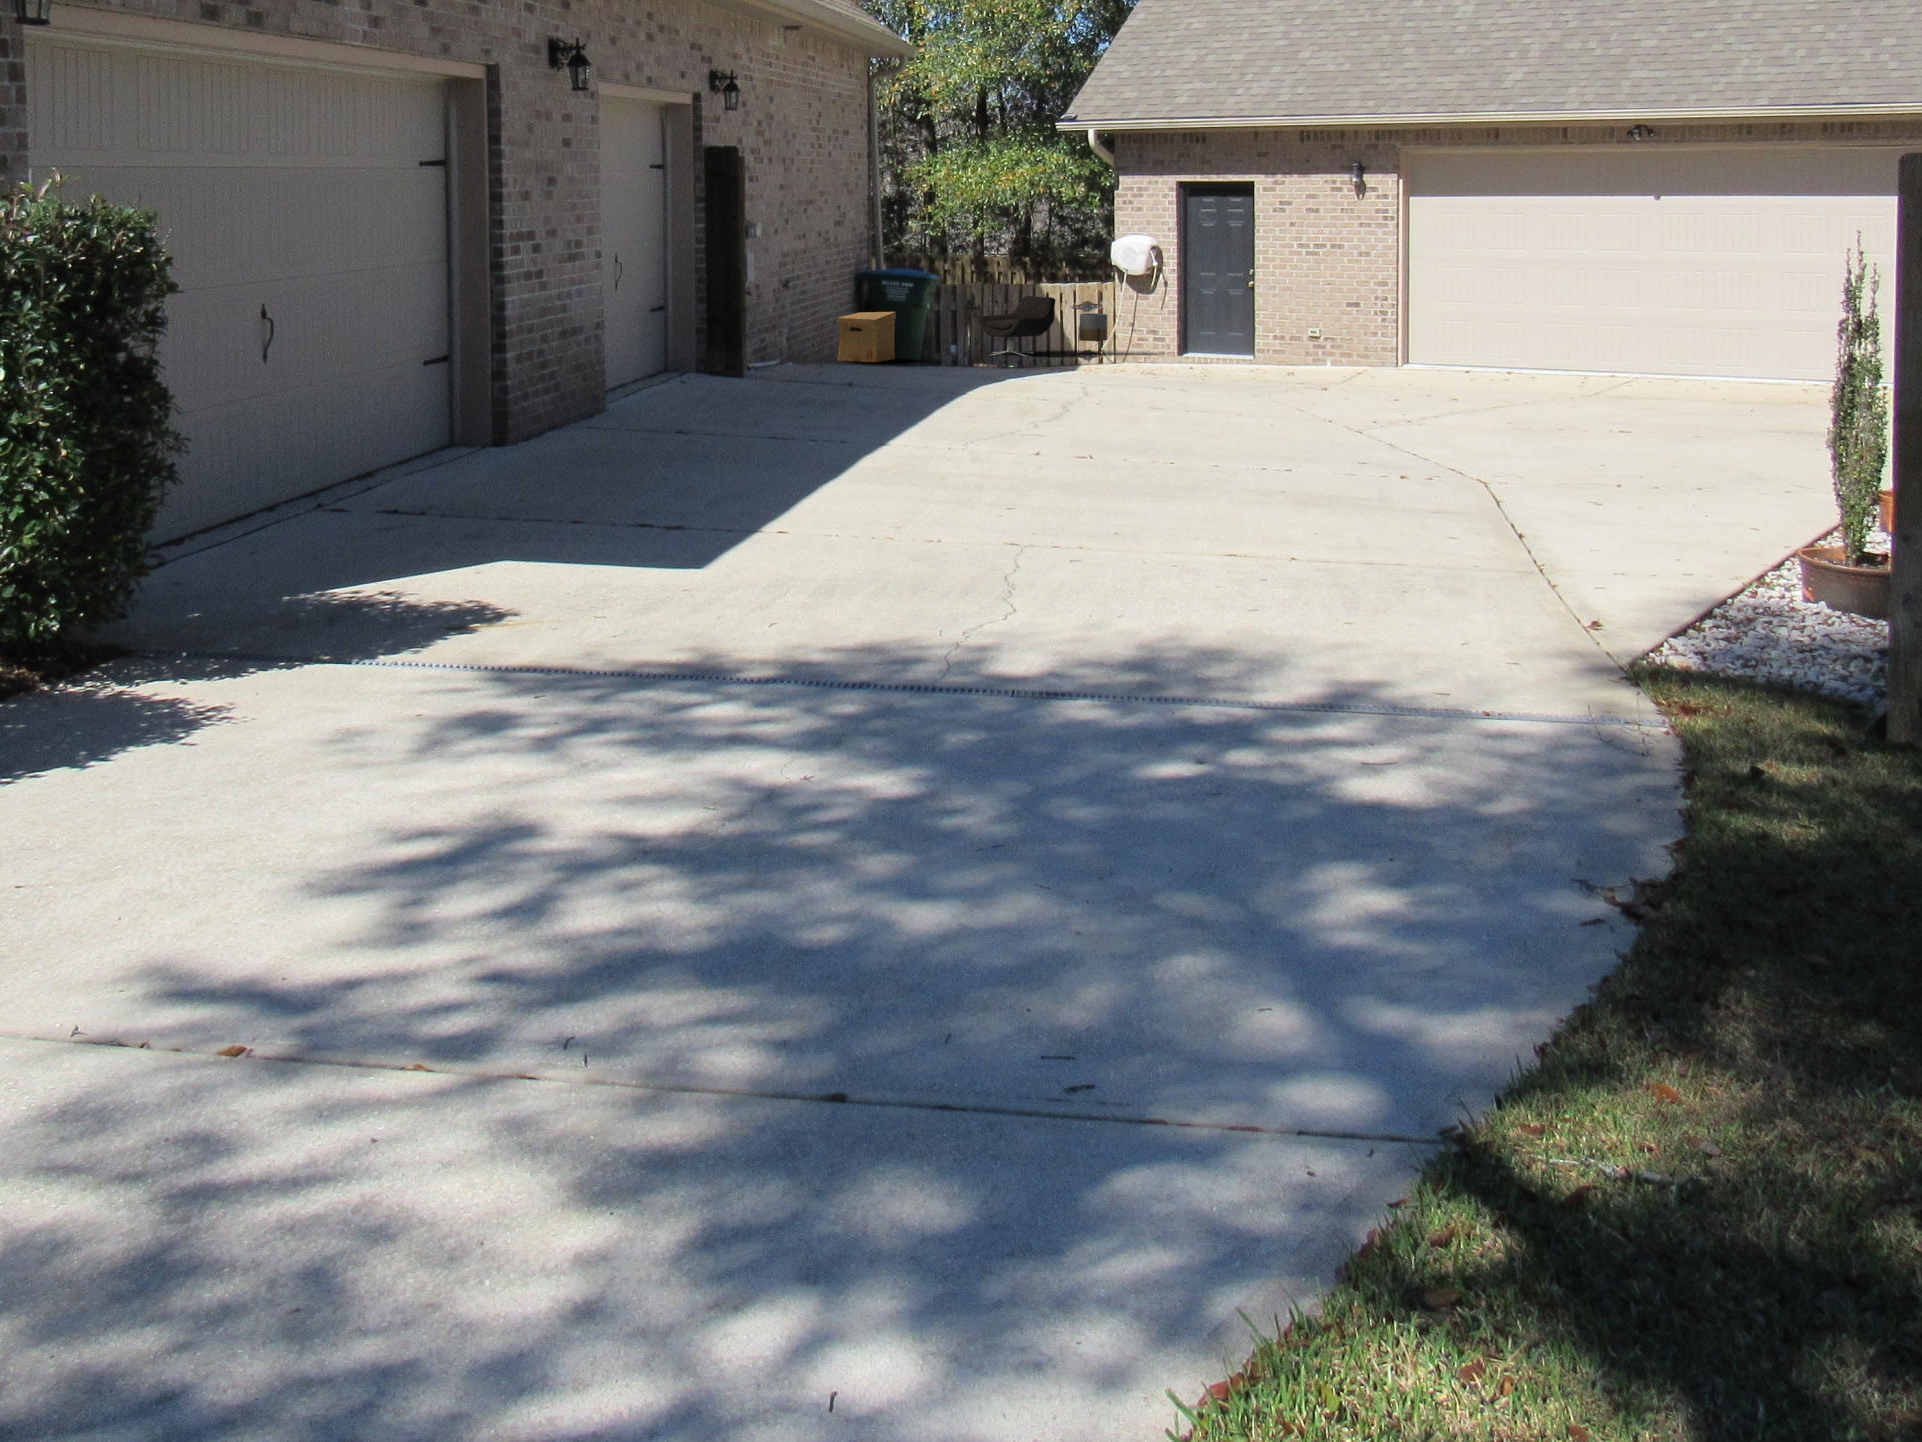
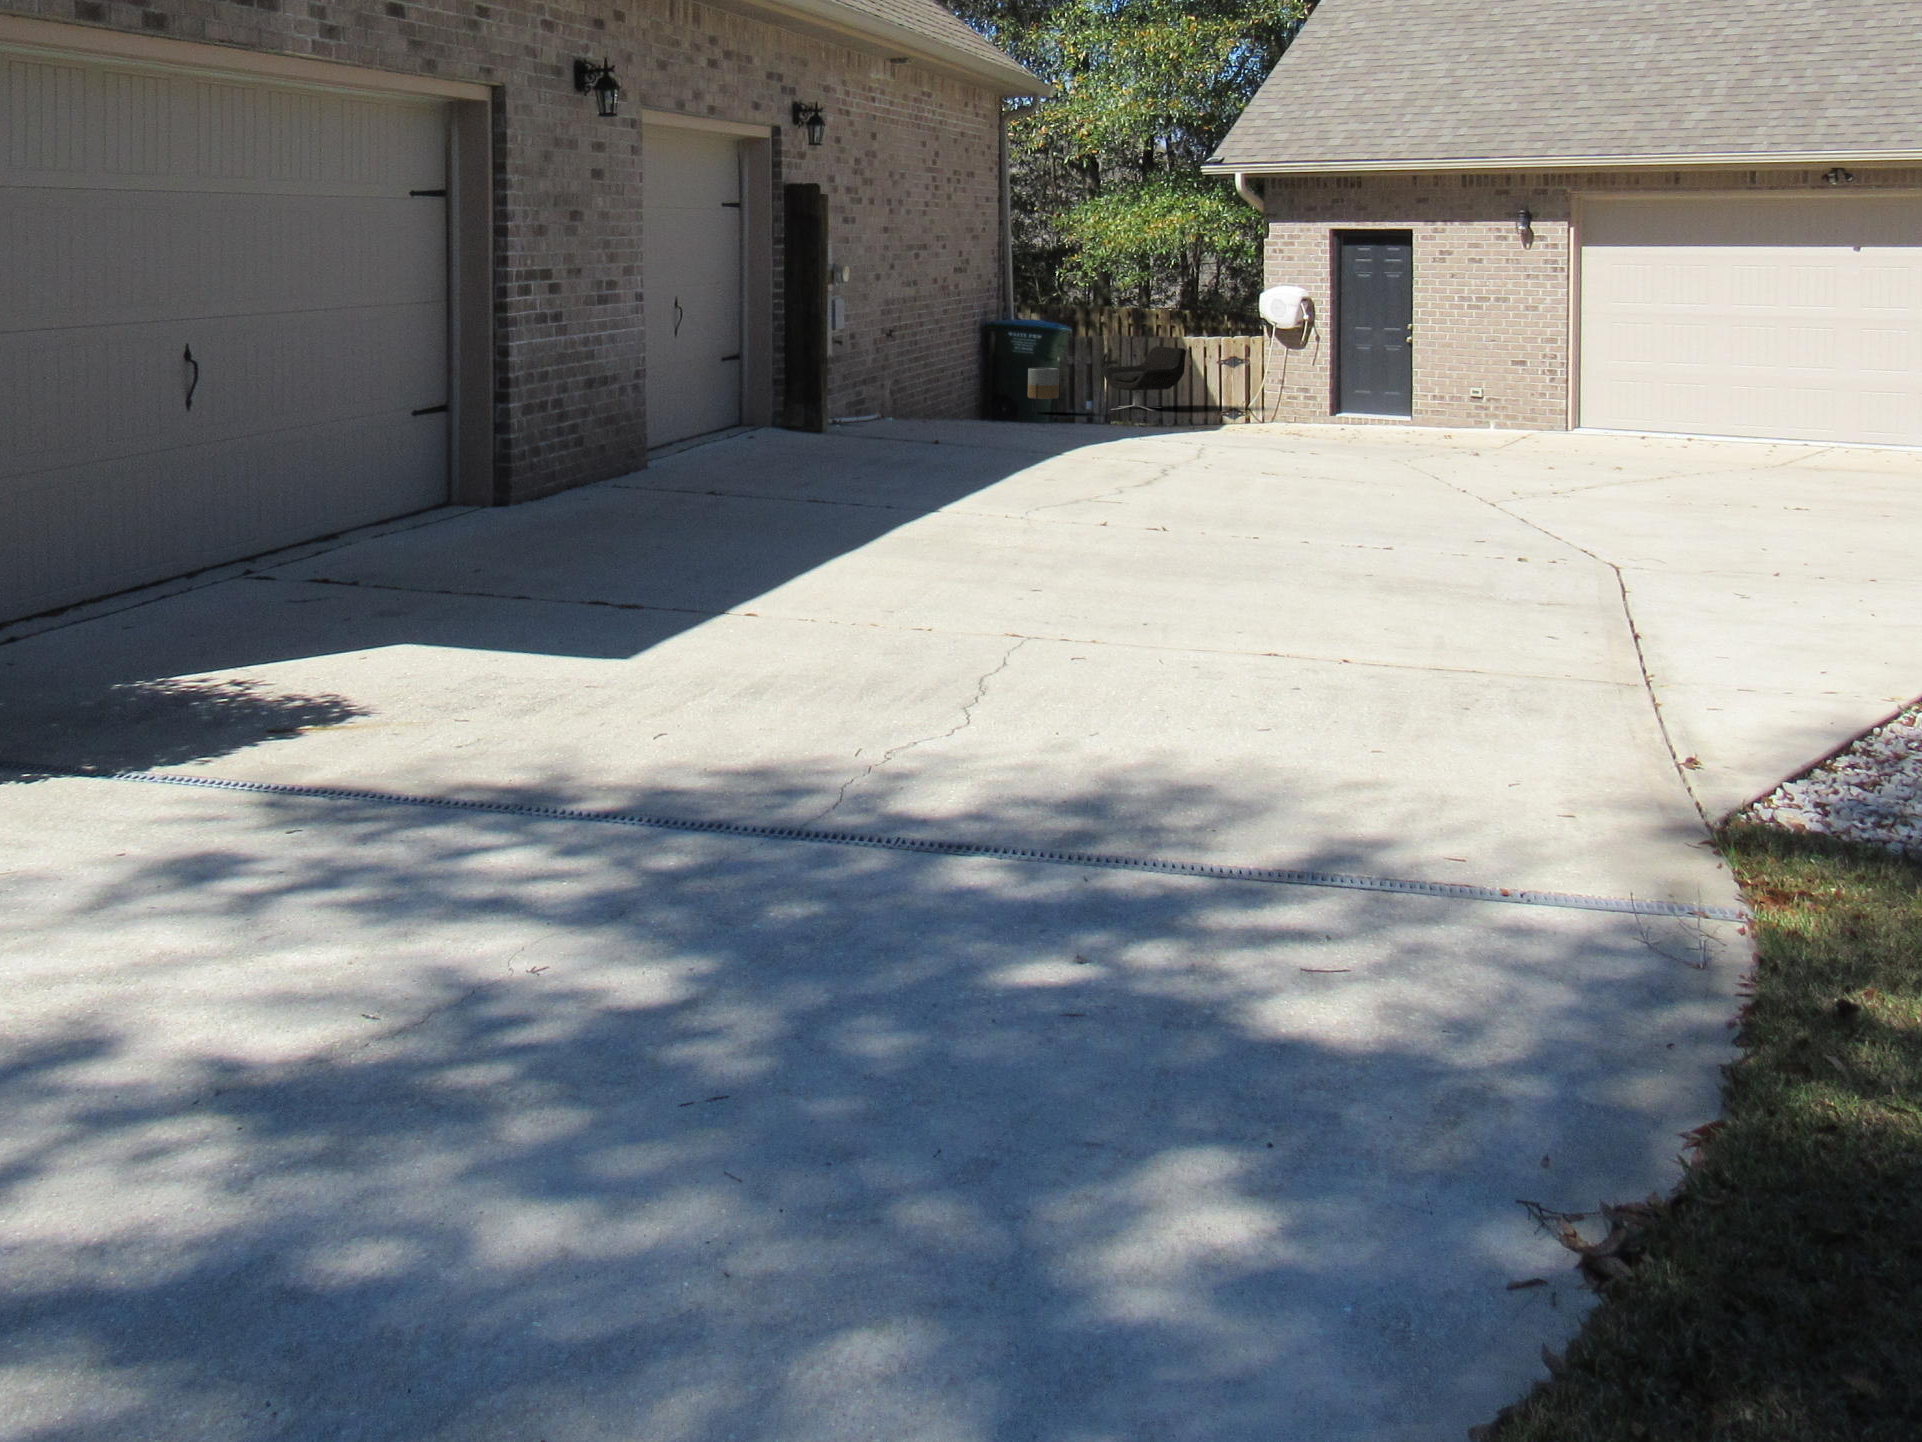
cardboard box: present [837,312,896,362] -> none [947,362,1011,416]
planter: present [1078,313,1107,355] -> present [1028,368,1060,414]

